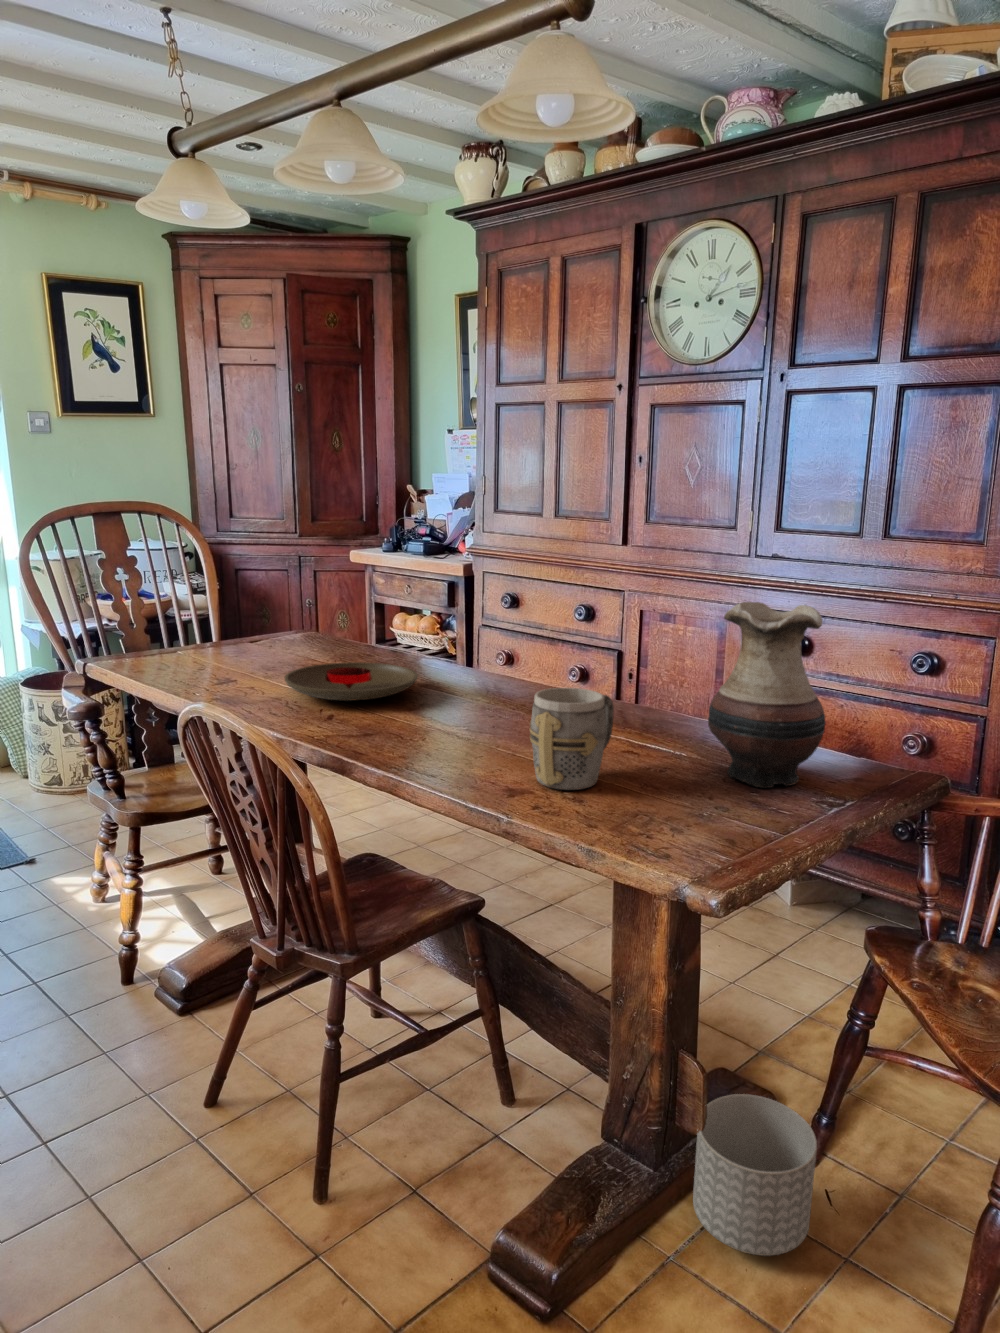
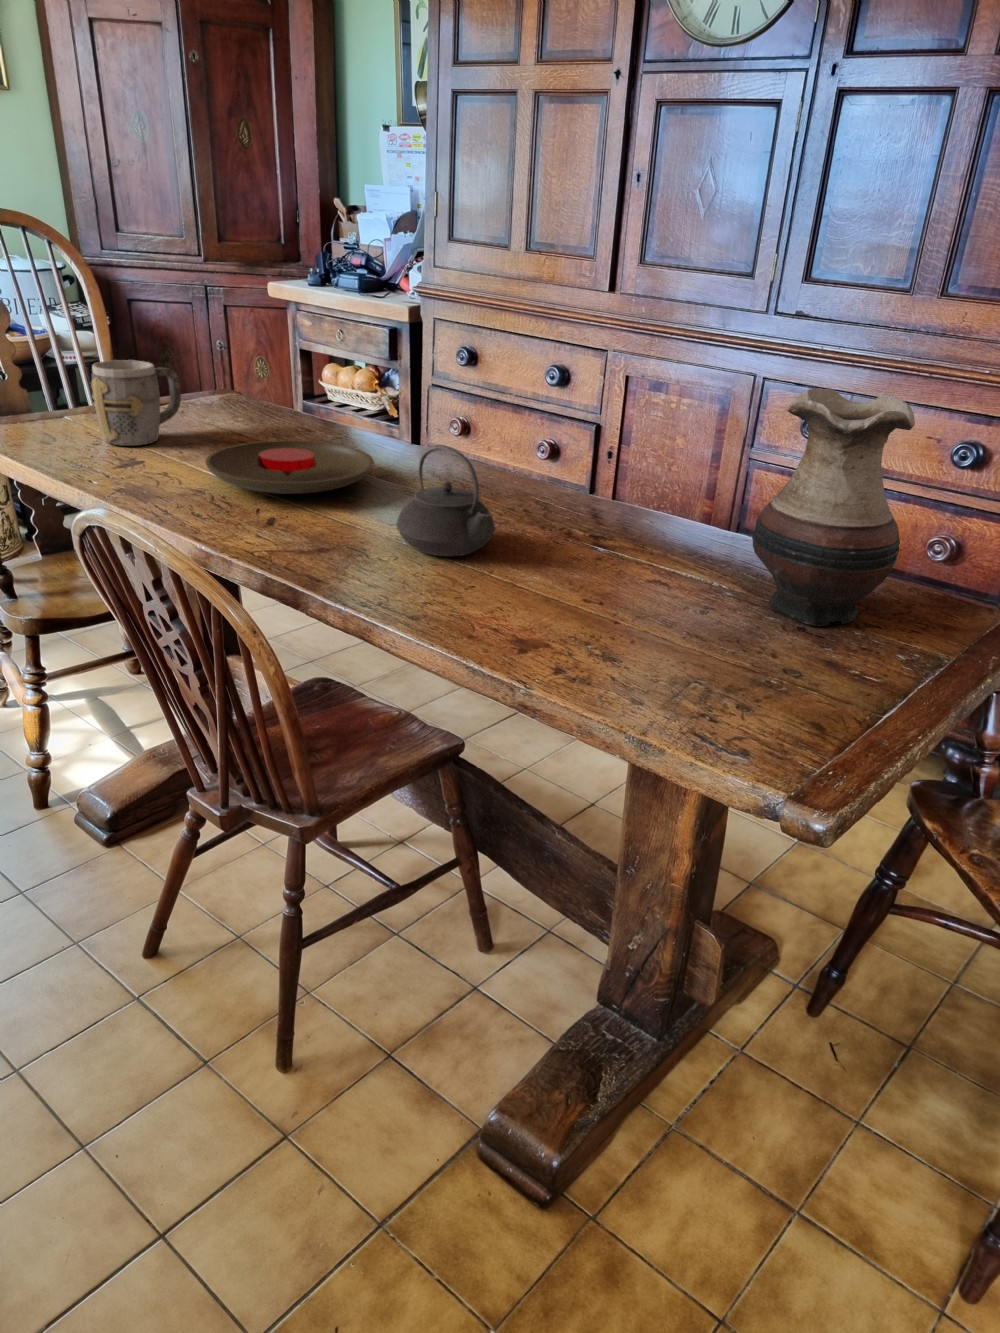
teapot: none [429,656,508,742] -> present [396,445,495,556]
mug: present [530,688,614,790] -> present [91,360,181,446]
planter: present [693,1094,817,1256] -> none [694,954,838,1123]

